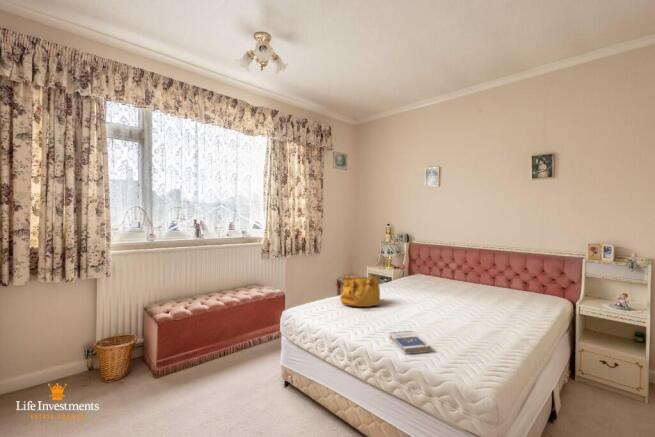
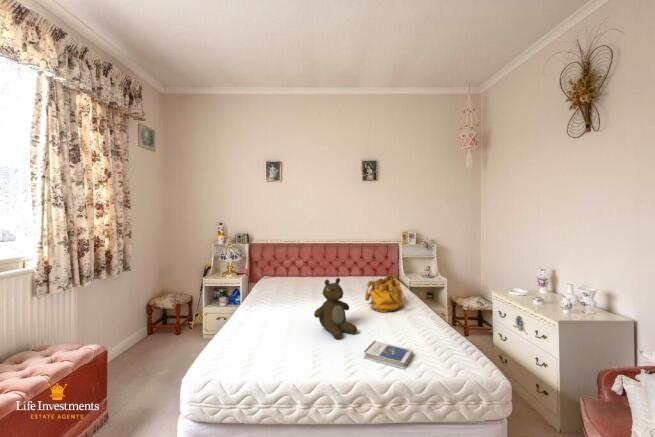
teddy bear: none [382,272,421,324] -> present [314,278,357,339]
handbag: present [340,274,380,307] -> present [365,273,406,312]

